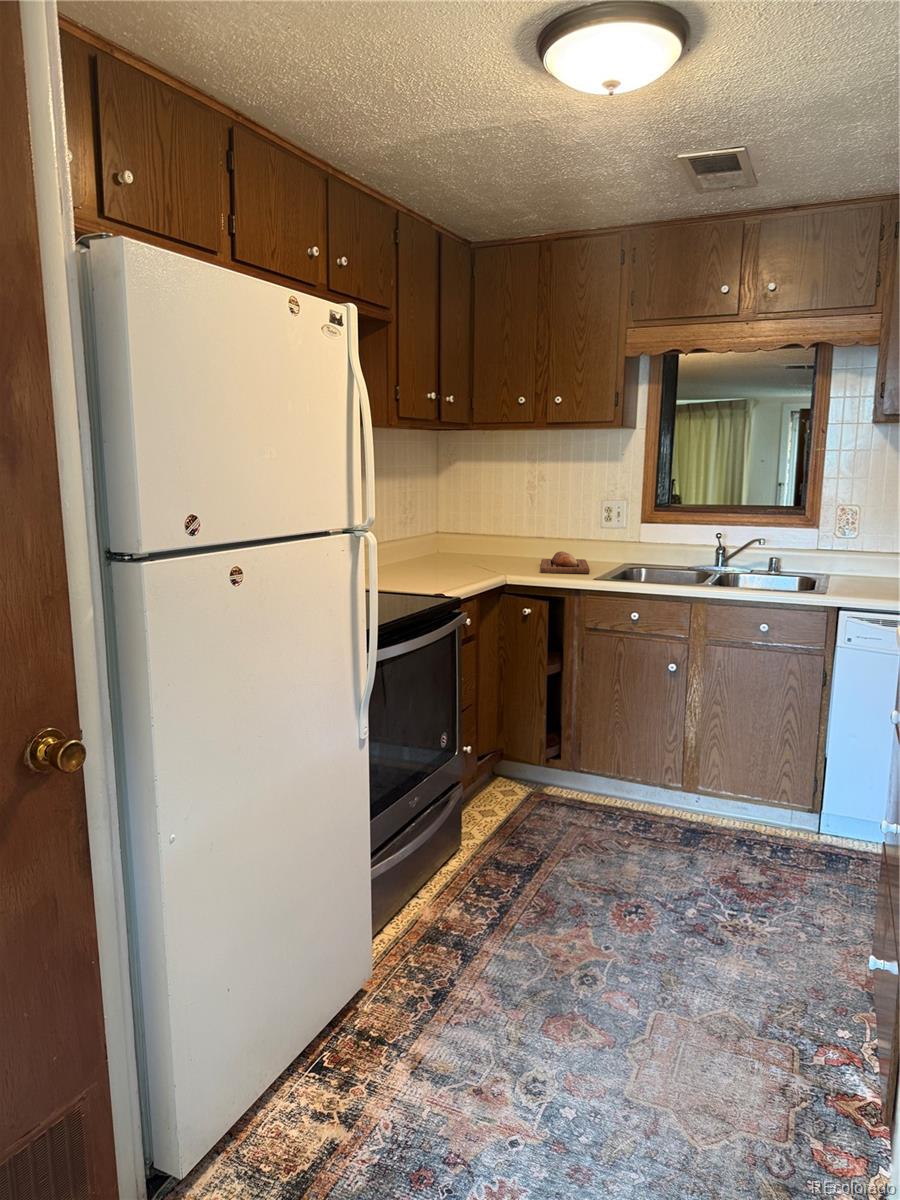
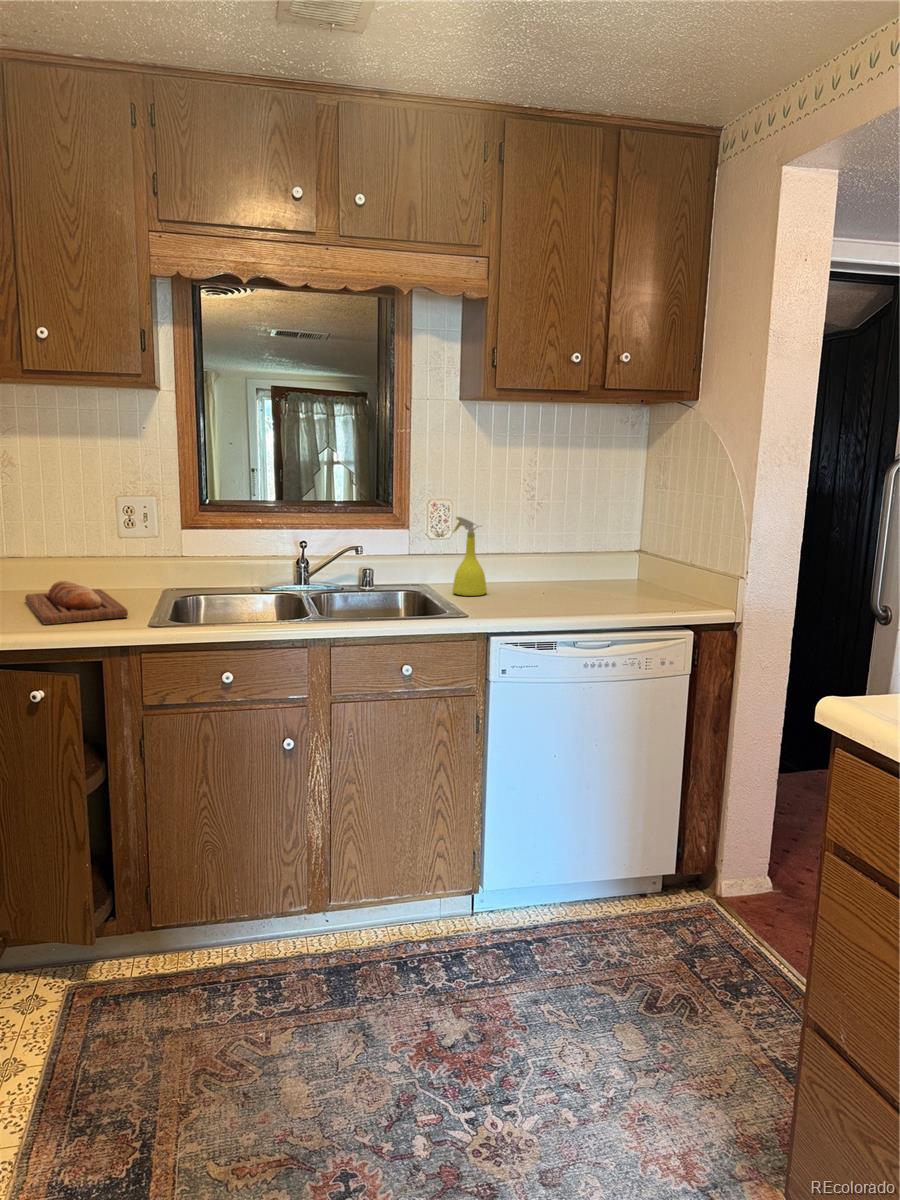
spray bottle: none [847,519,879,585] -> present [453,517,487,596]

